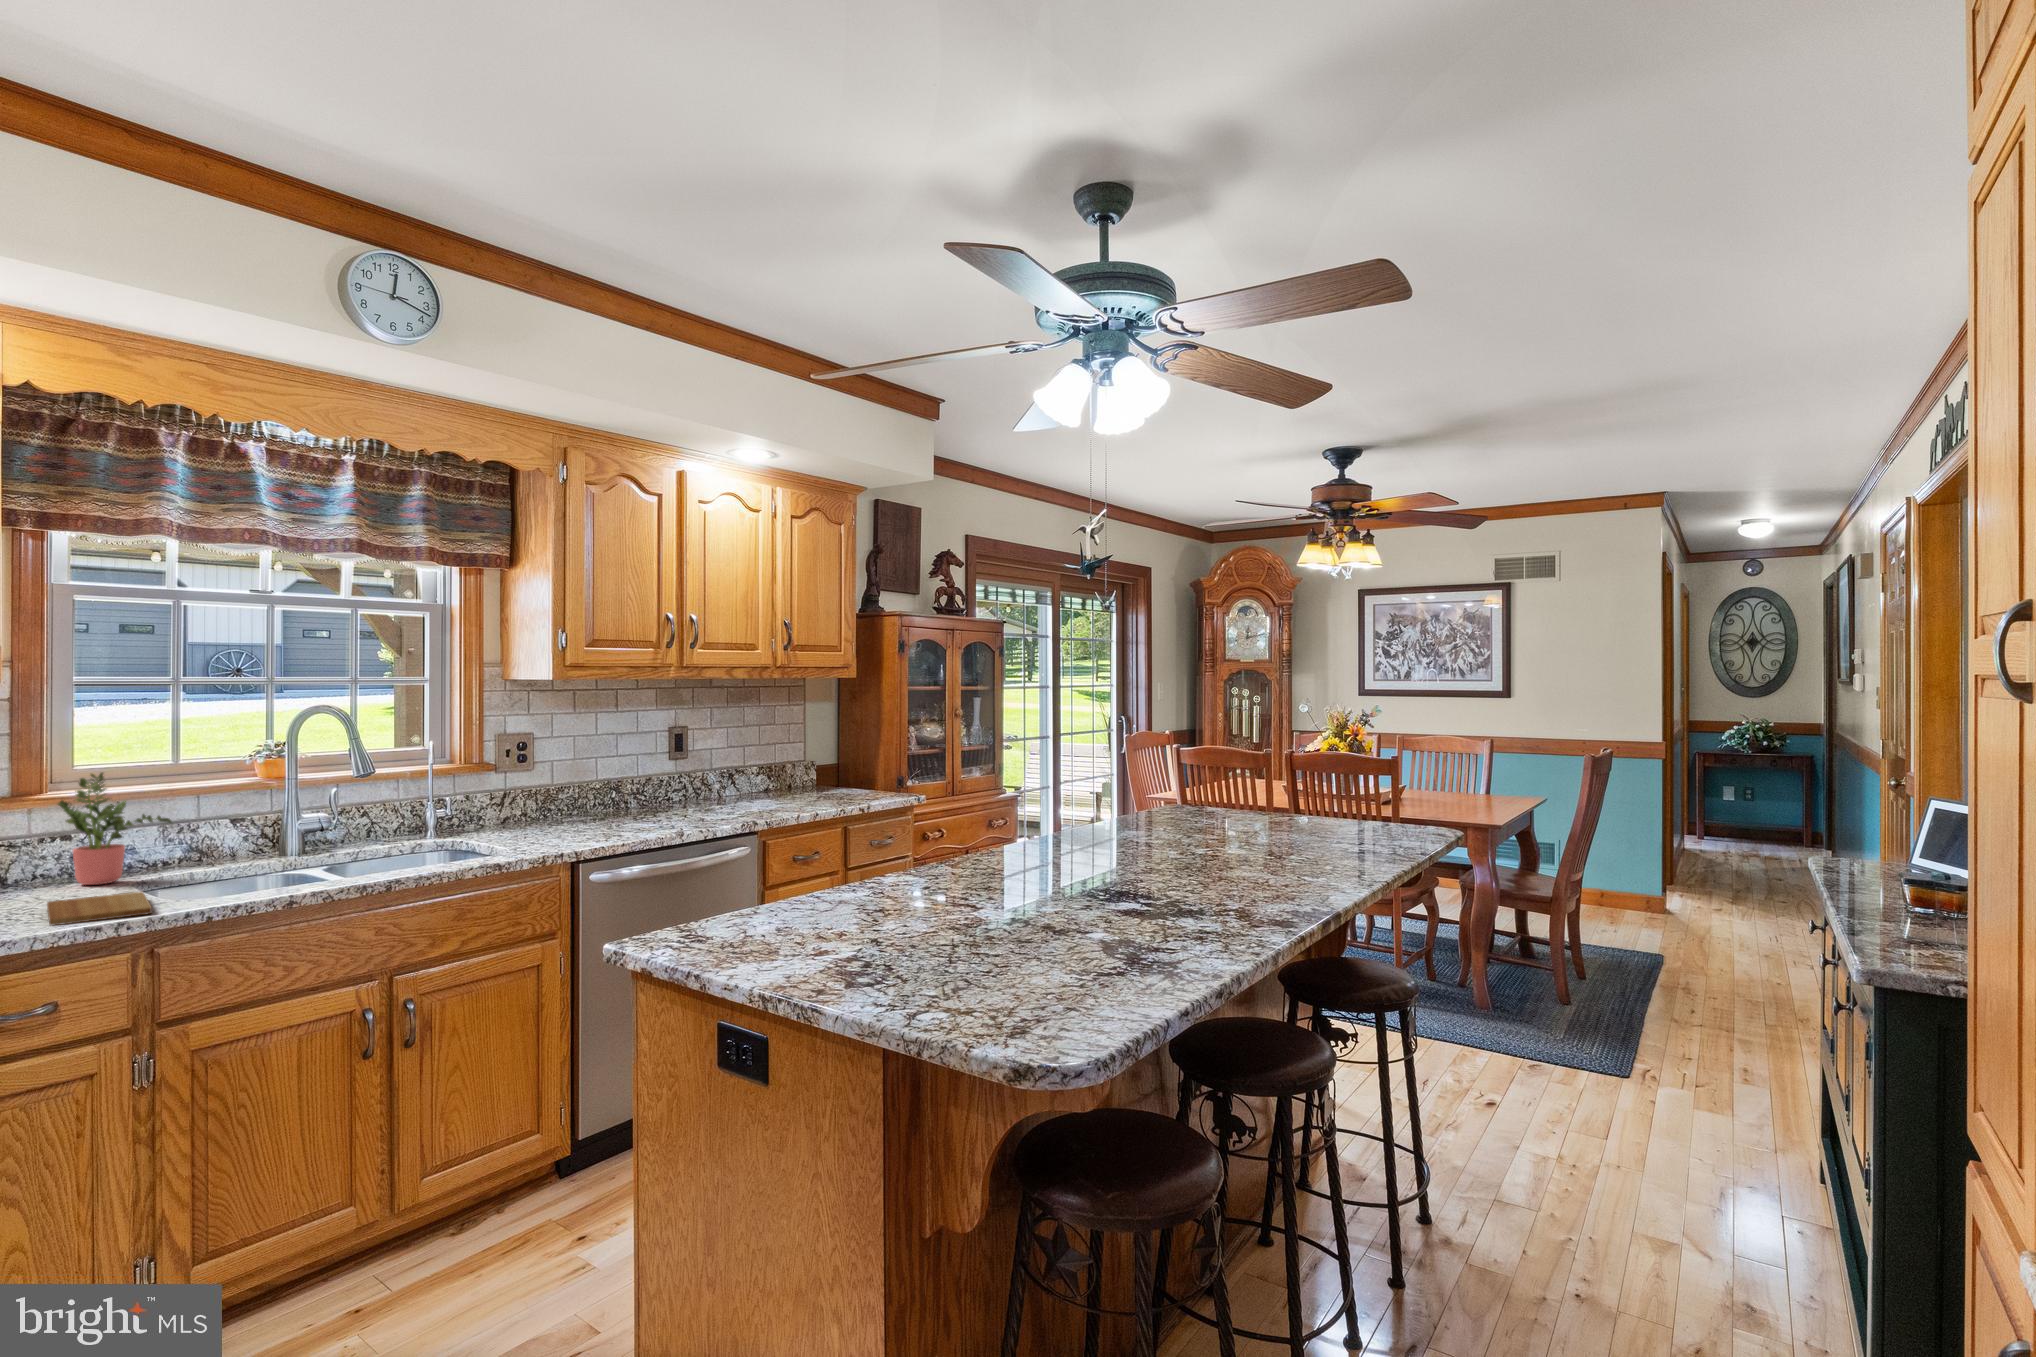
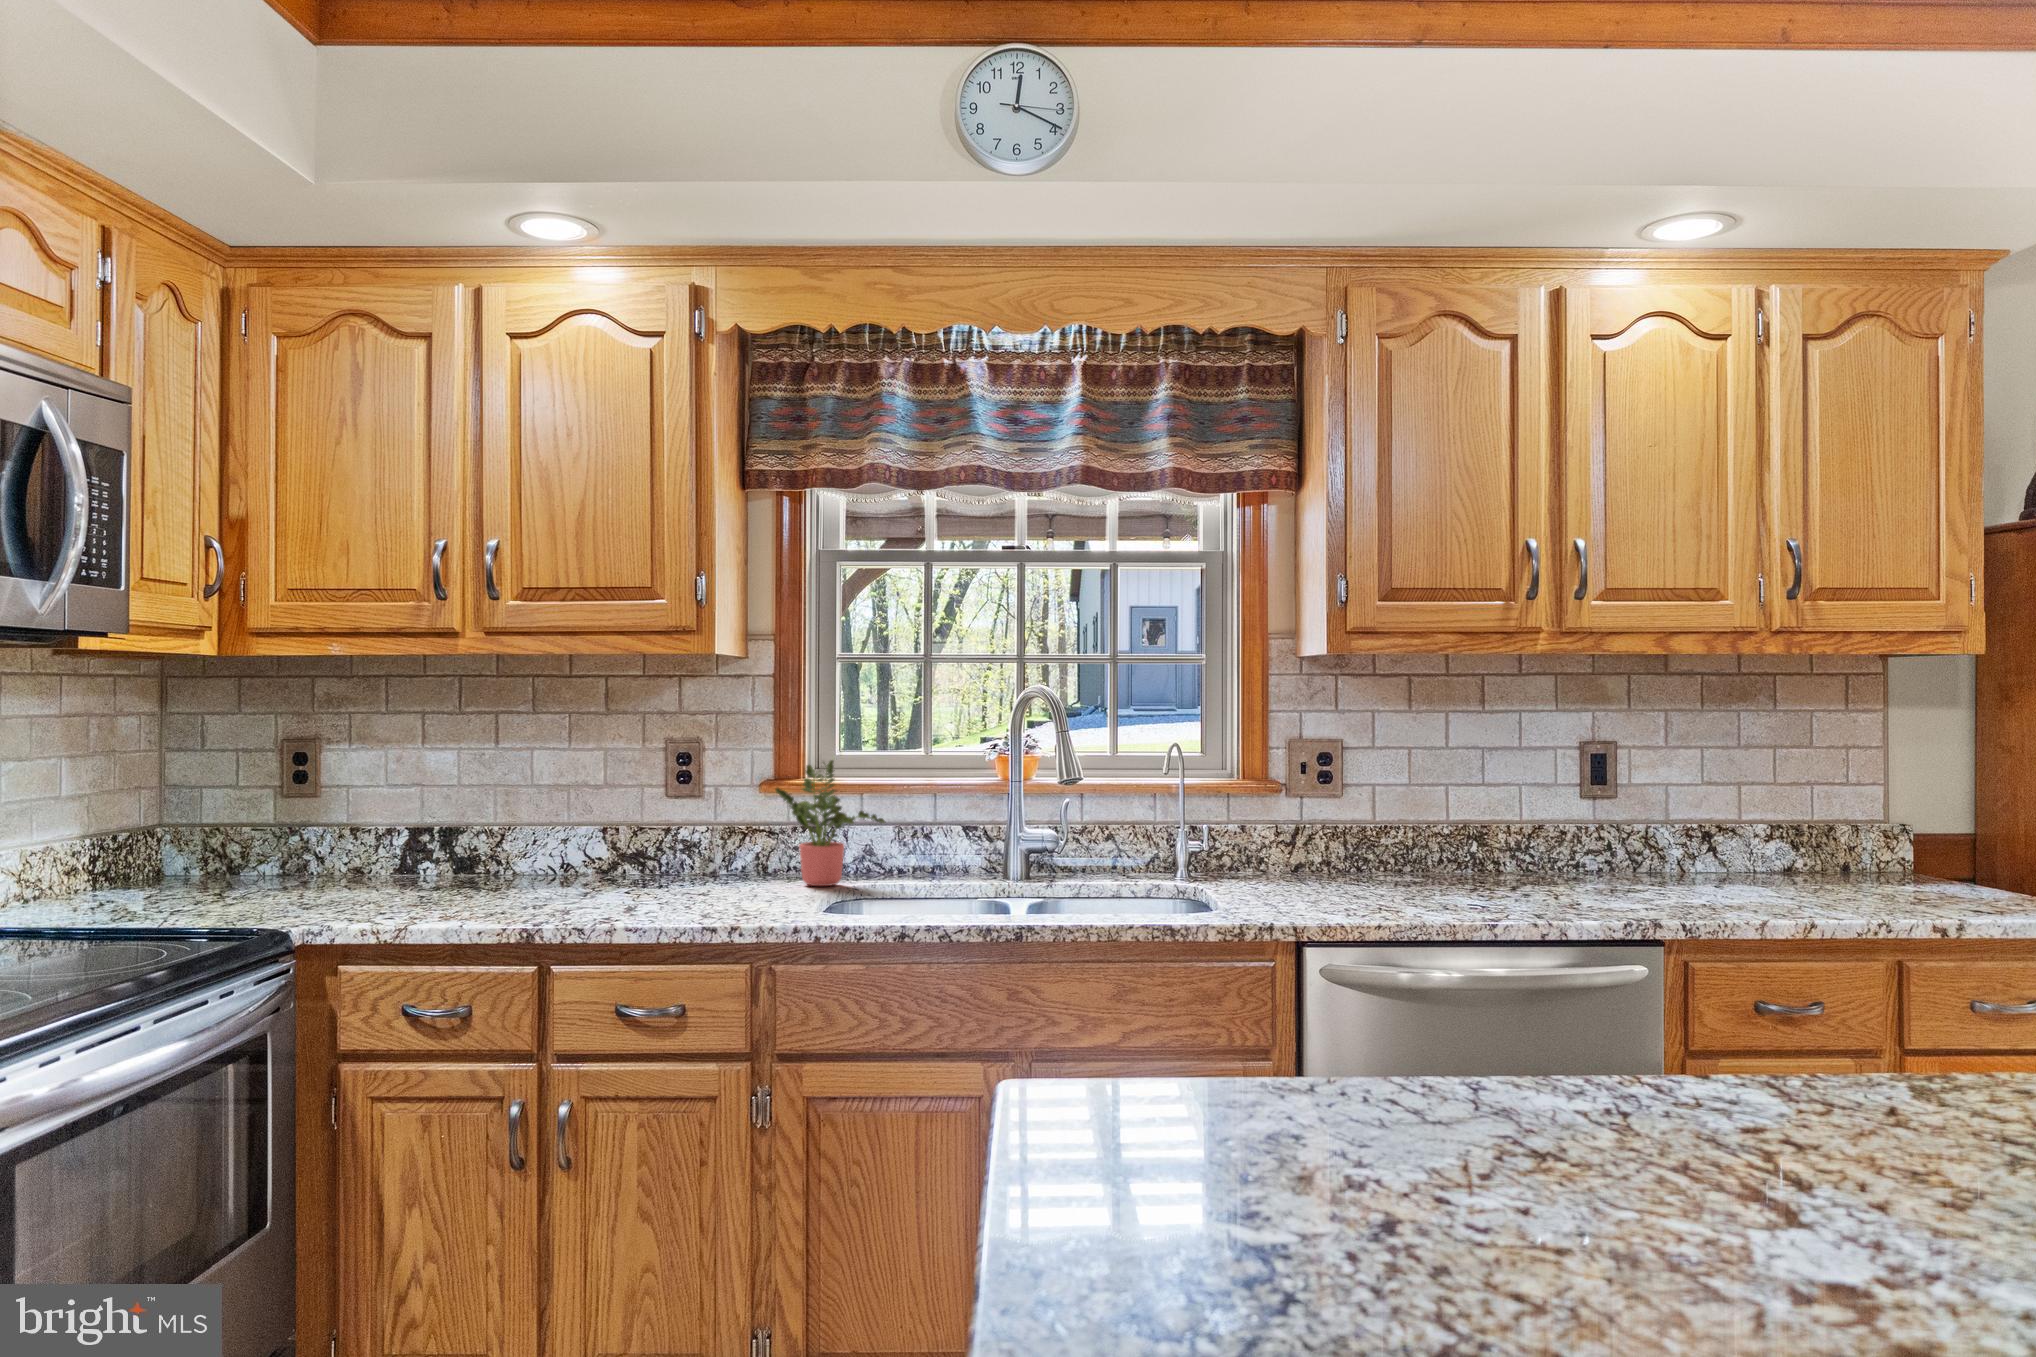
cutting board: present [47,892,152,926] -> none [686,896,804,924]

